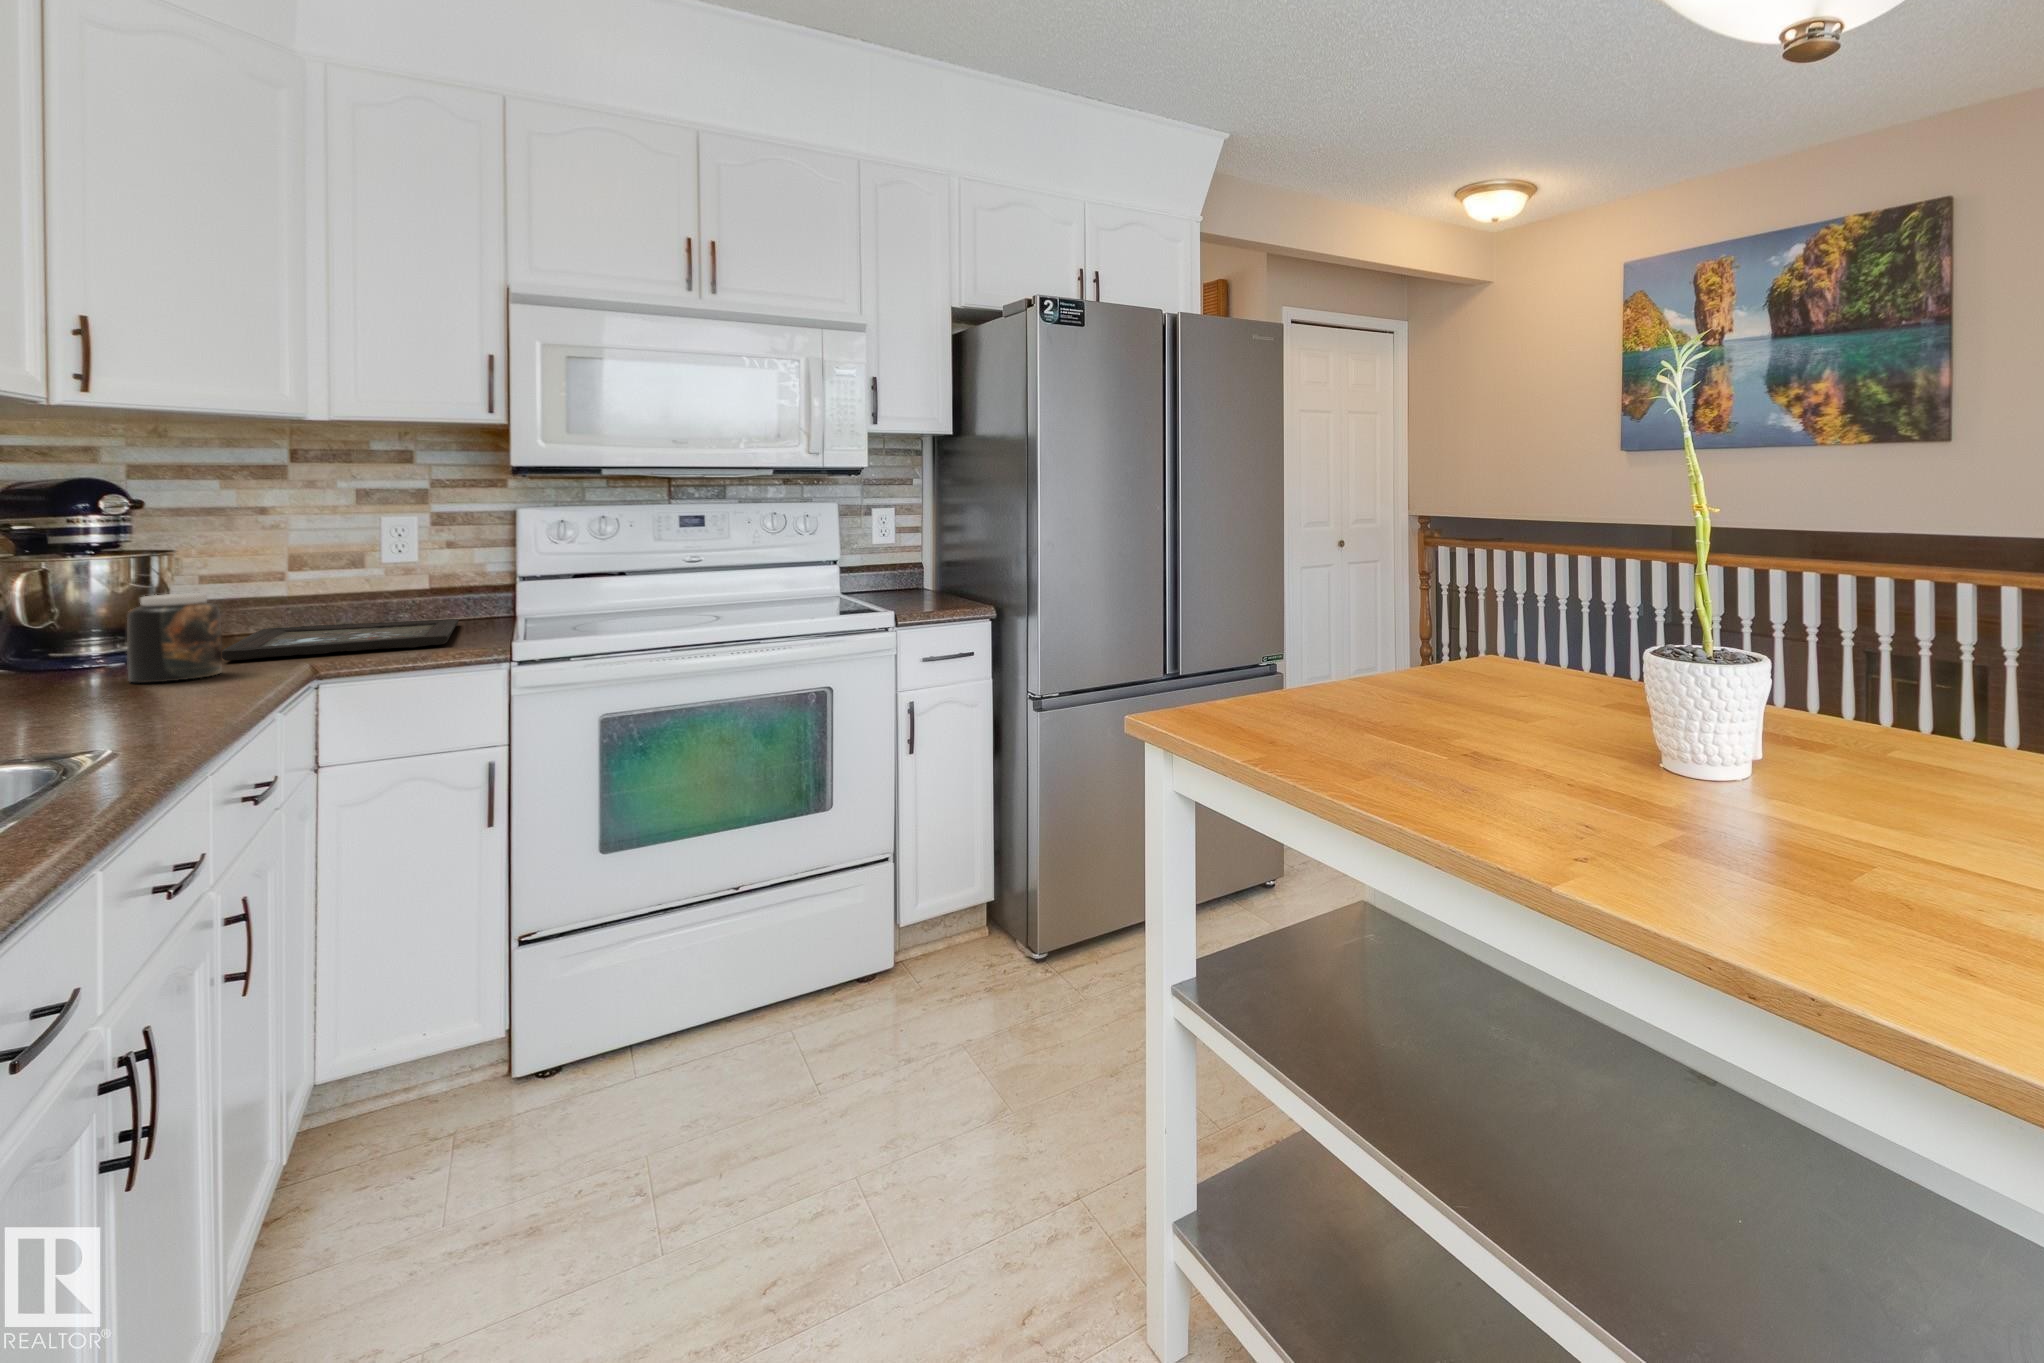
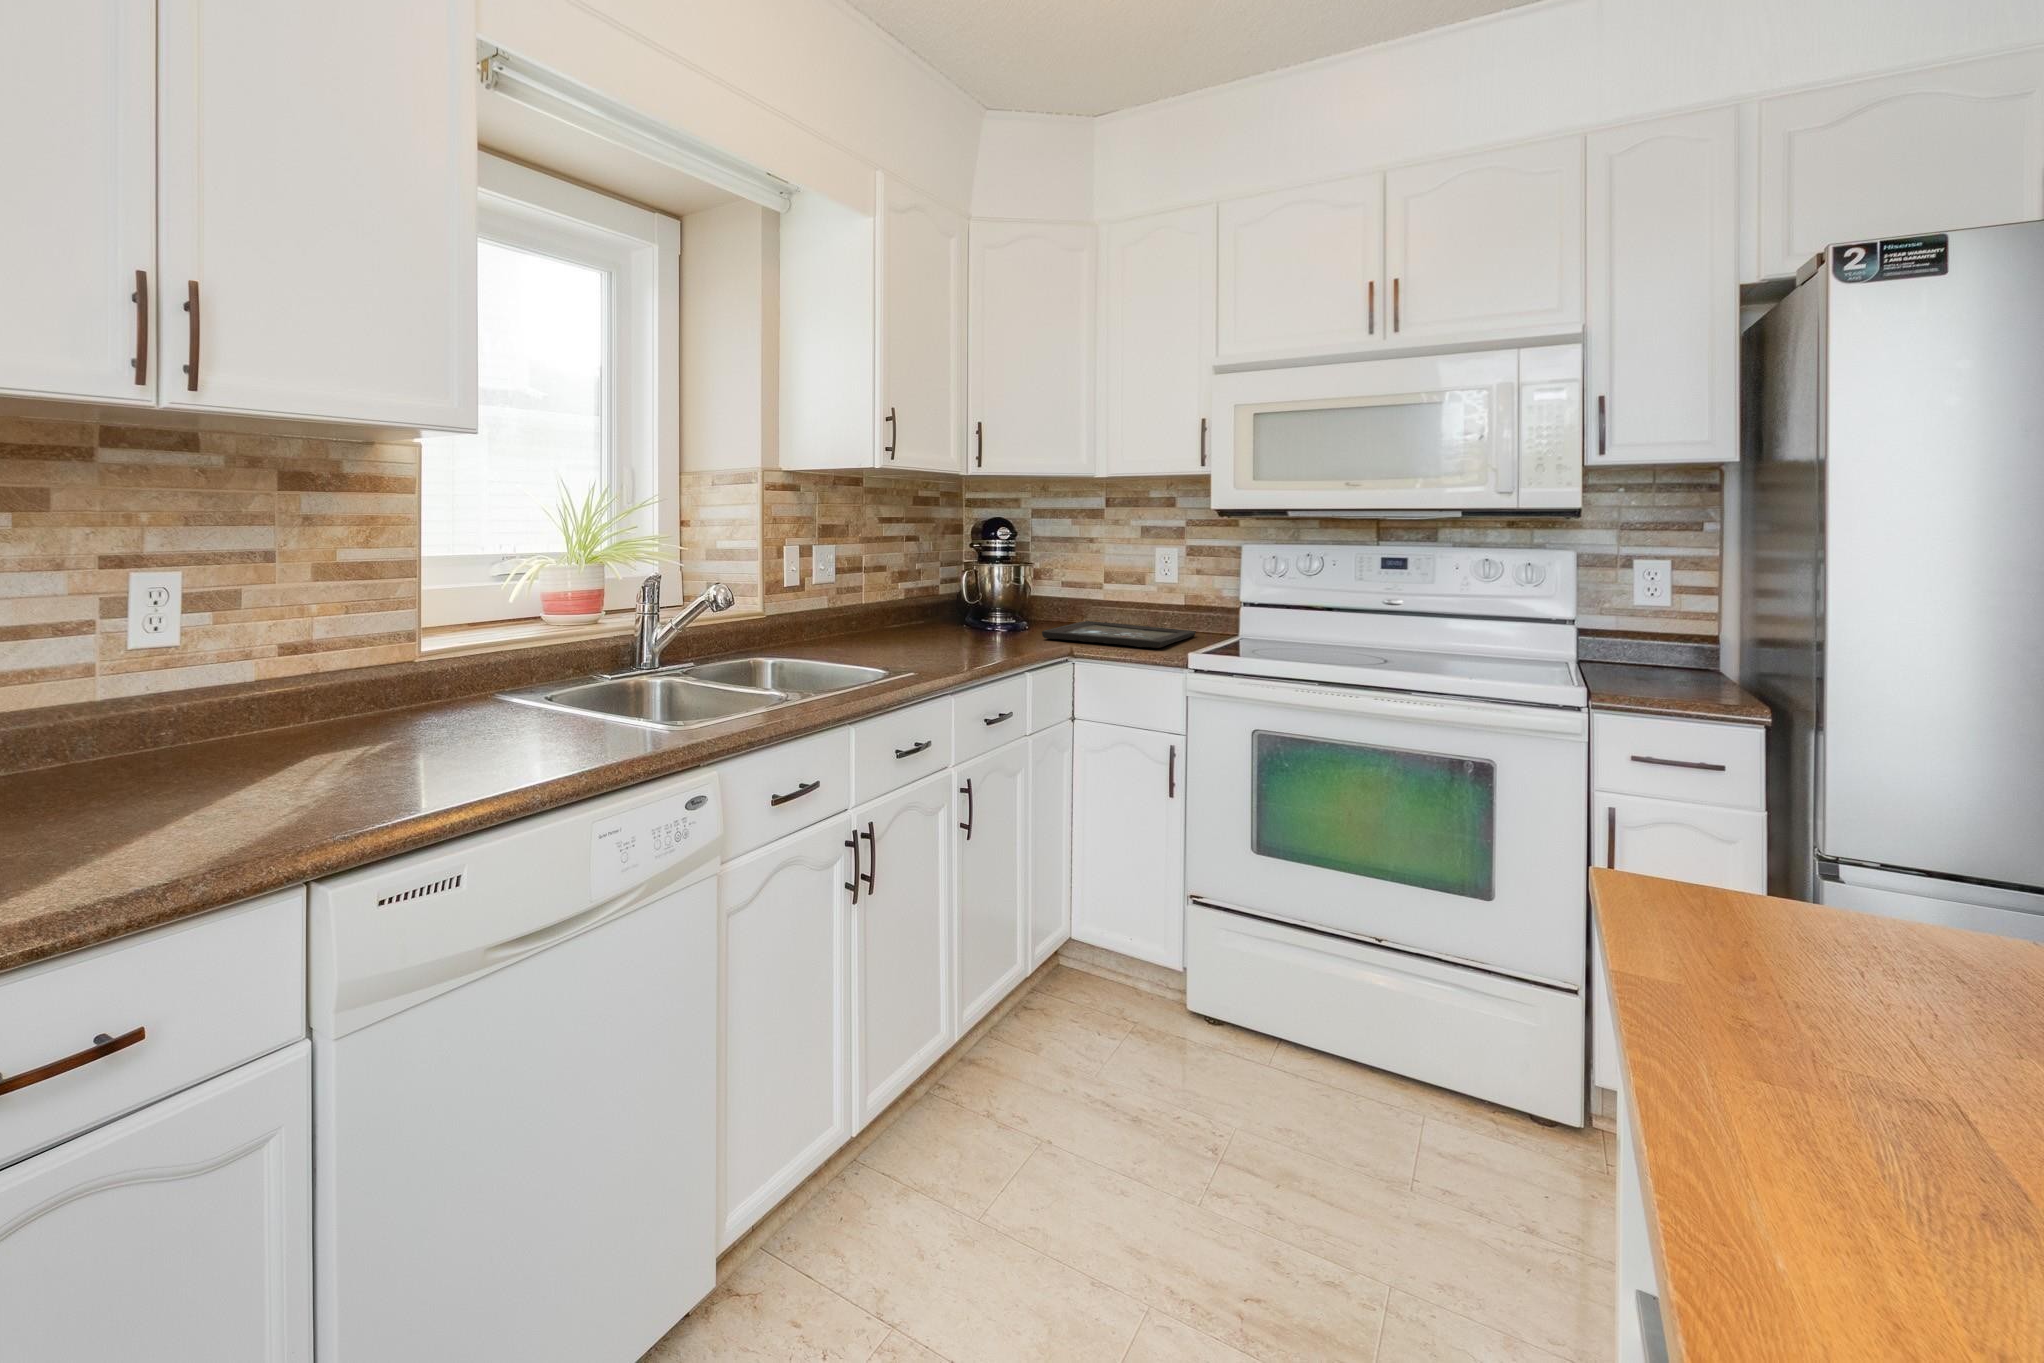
jar: present [127,593,222,683] -> none [992,591,1032,646]

